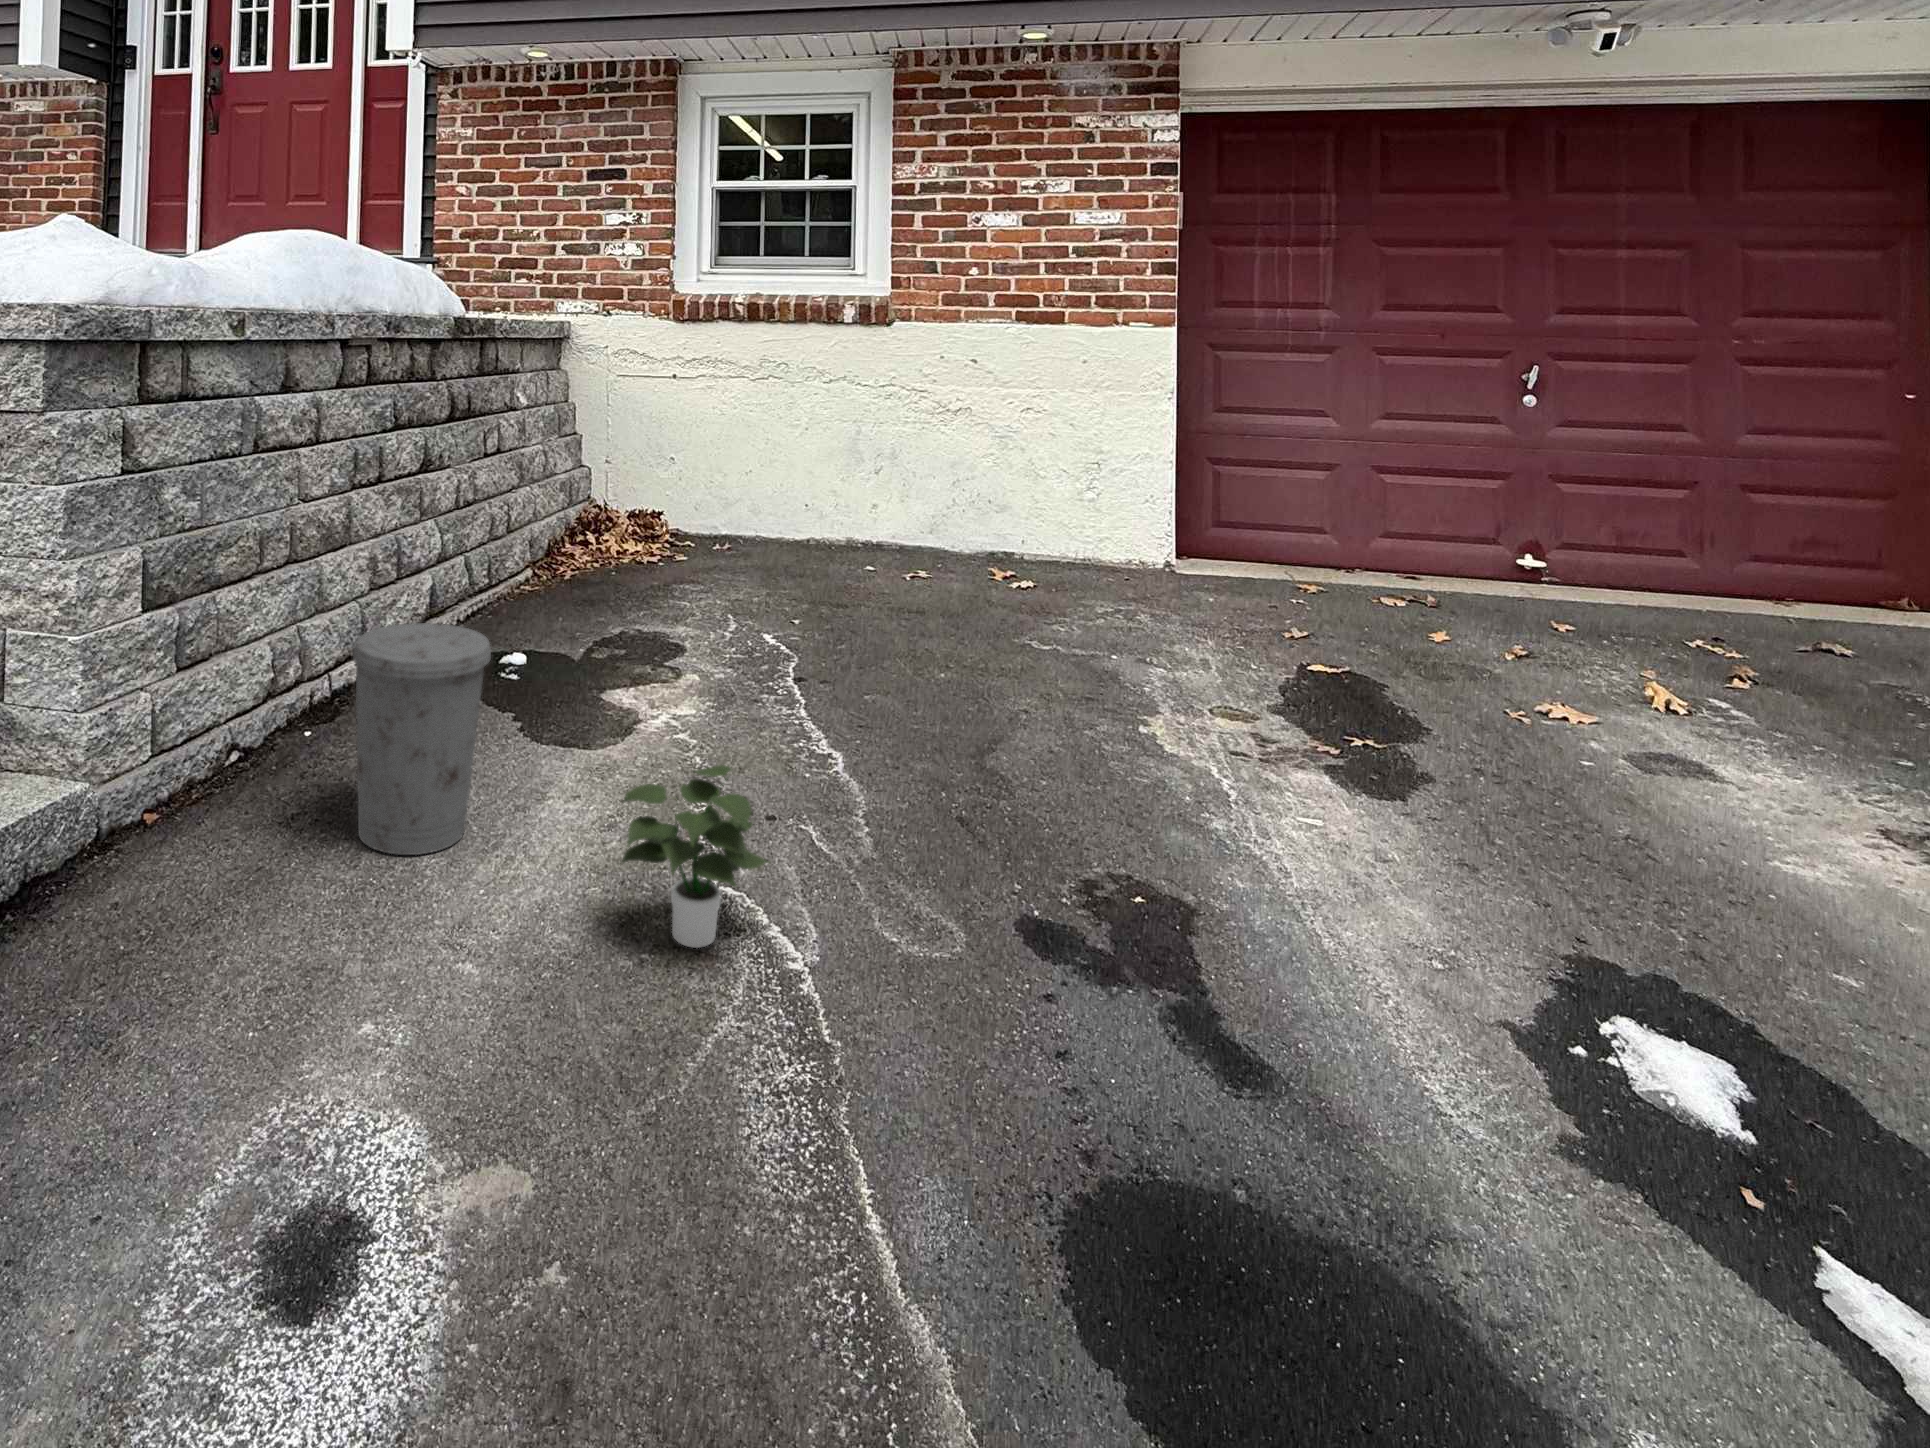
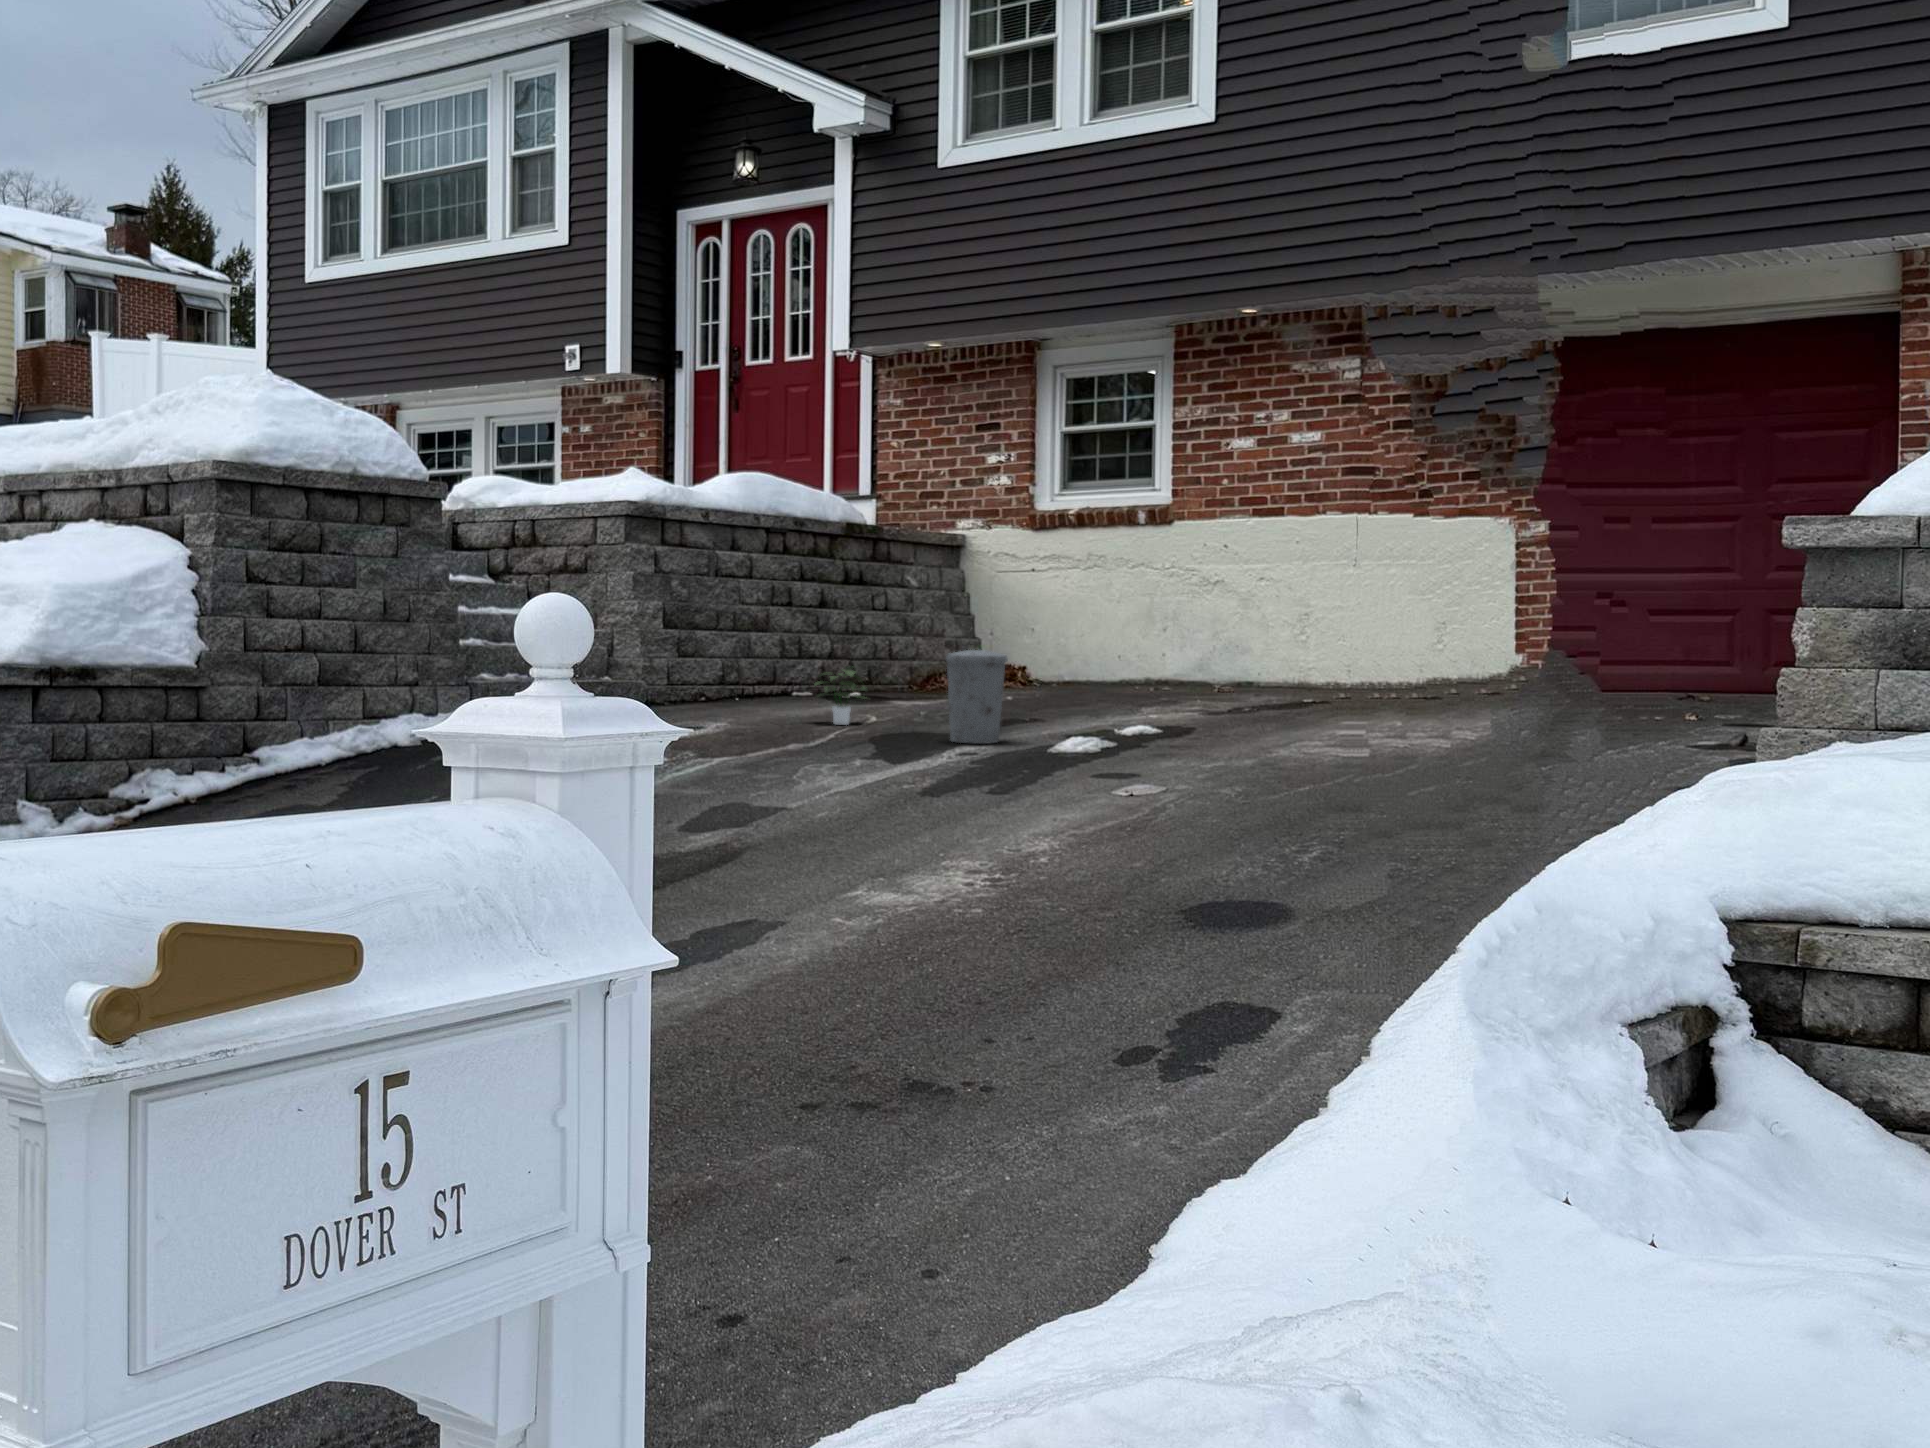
trash can: present [353,623,491,855] -> present [946,650,1008,744]

